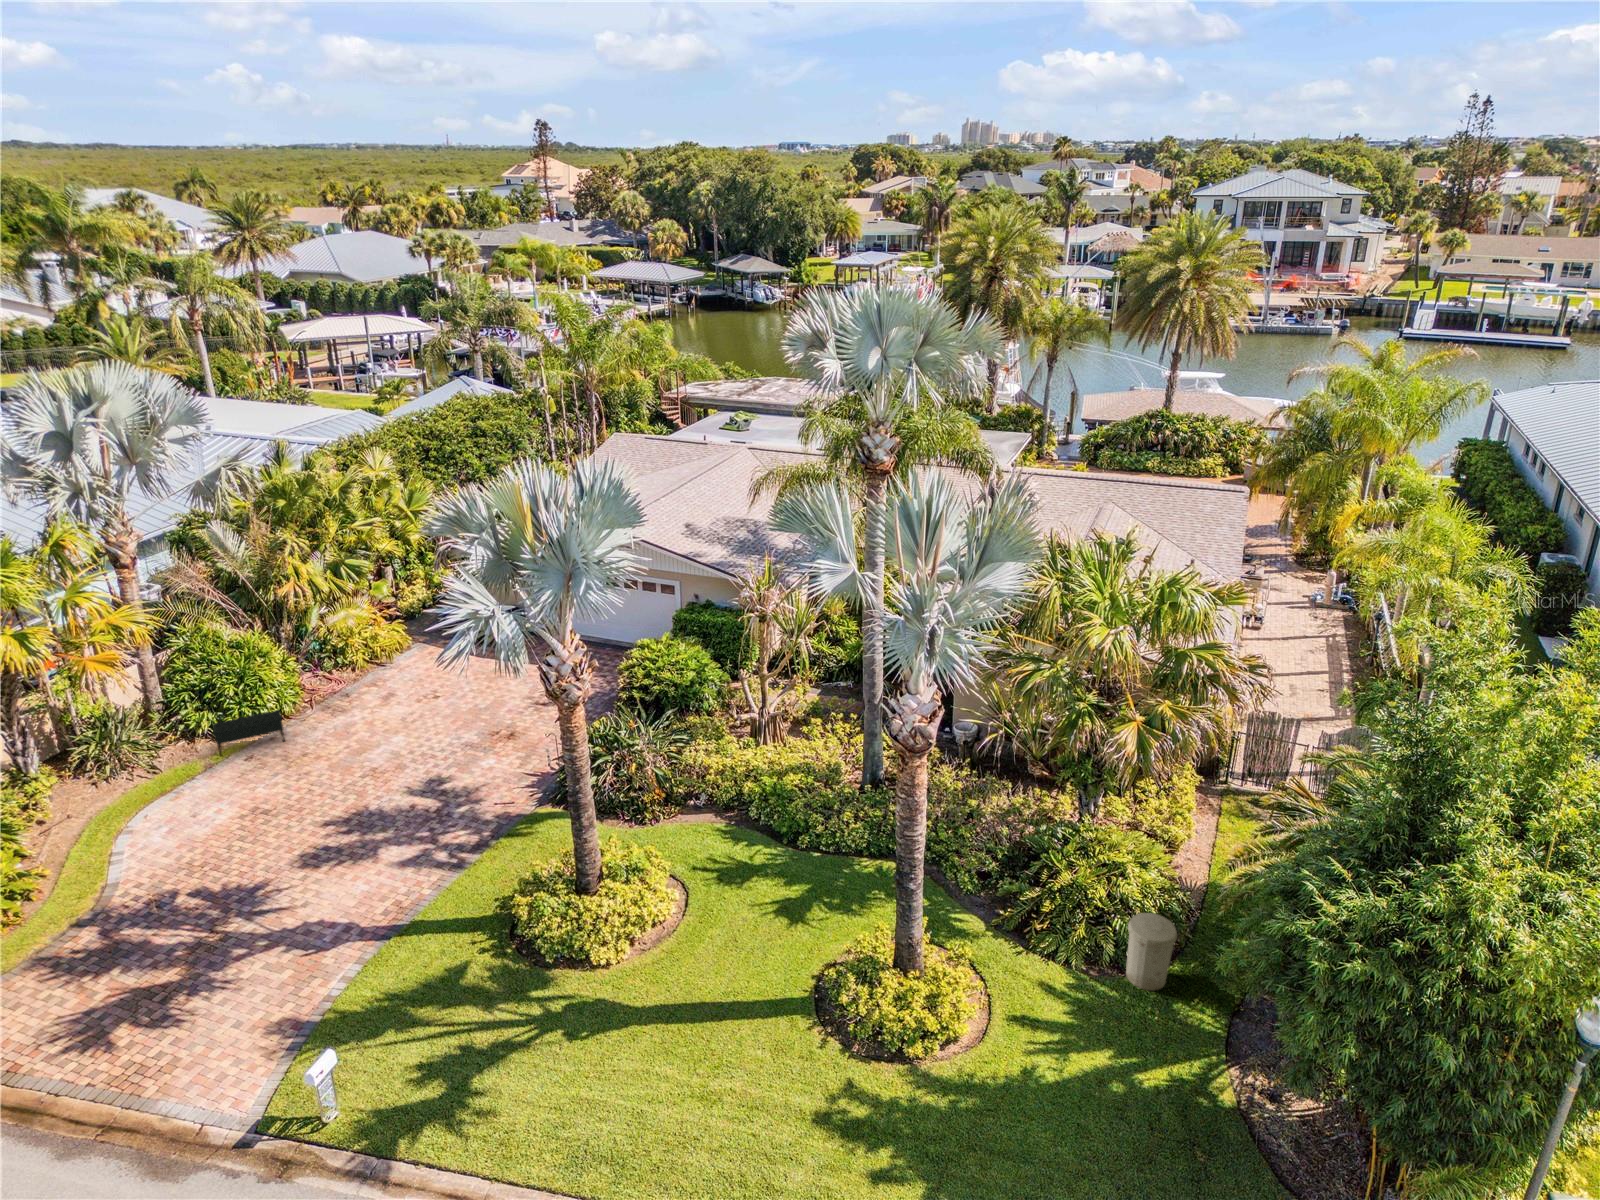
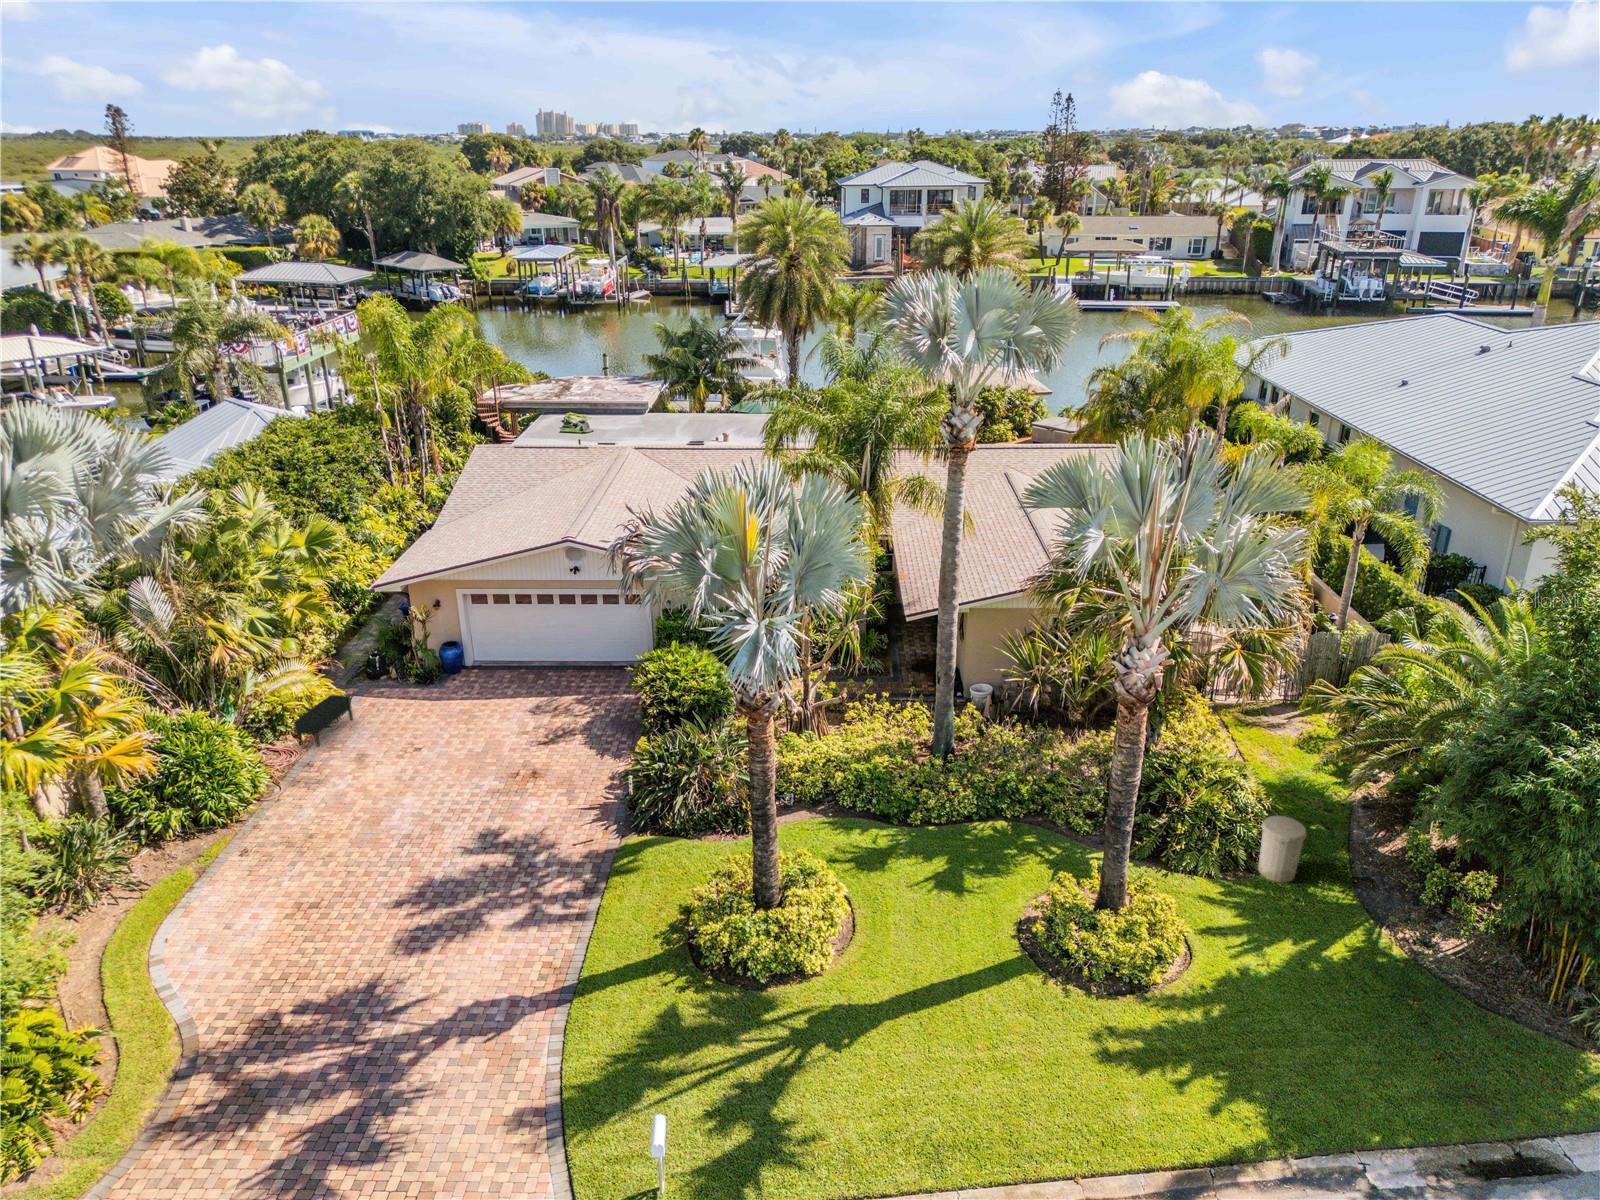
bench: present [213,710,285,756] -> present [294,695,353,747]

